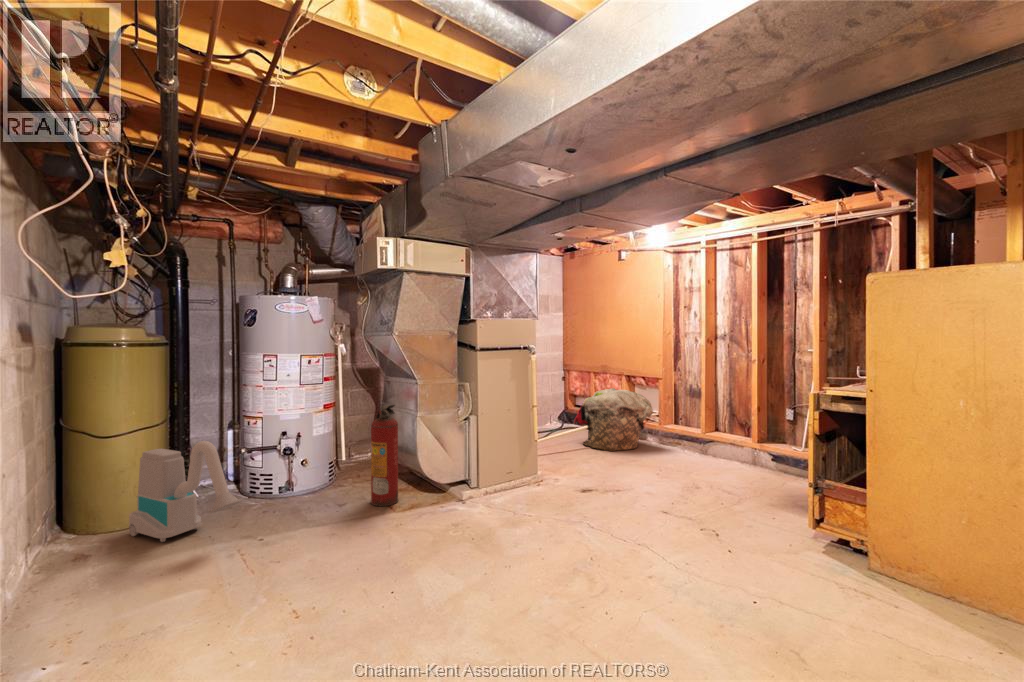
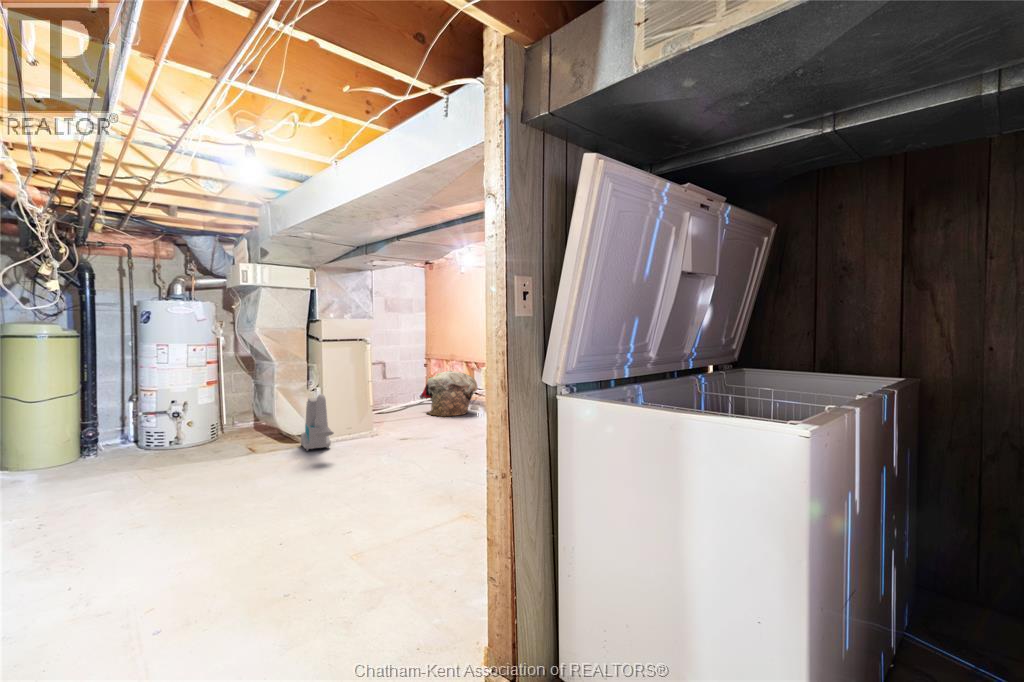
fire extinguisher: present [371,405,398,506] -> none [240,380,261,451]
vacuum cleaner: present [129,441,242,542] -> present [301,394,334,451]

